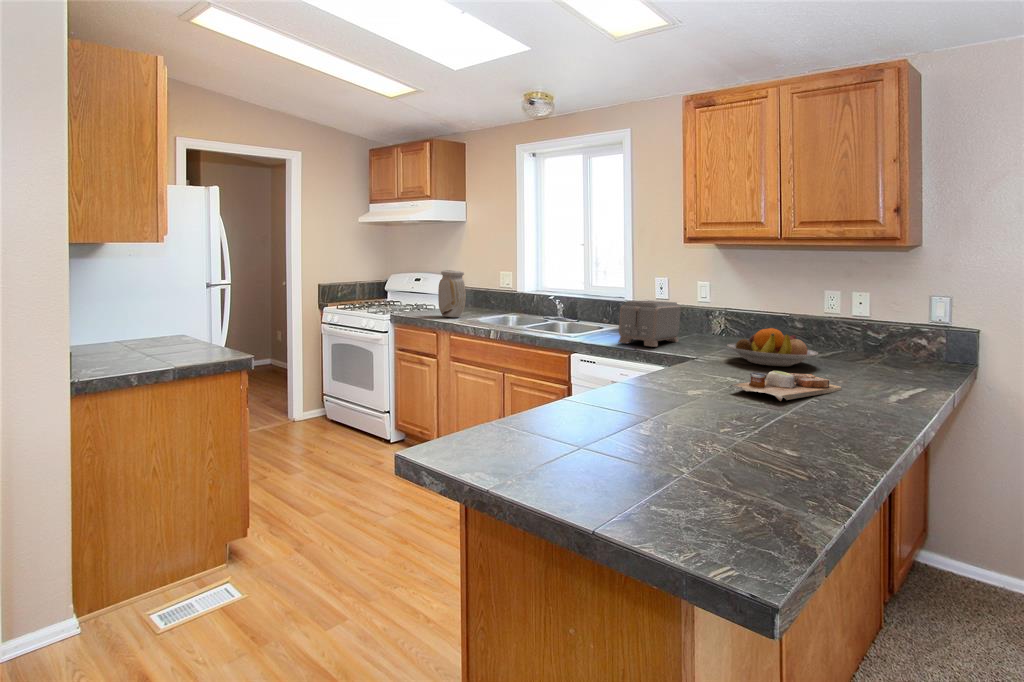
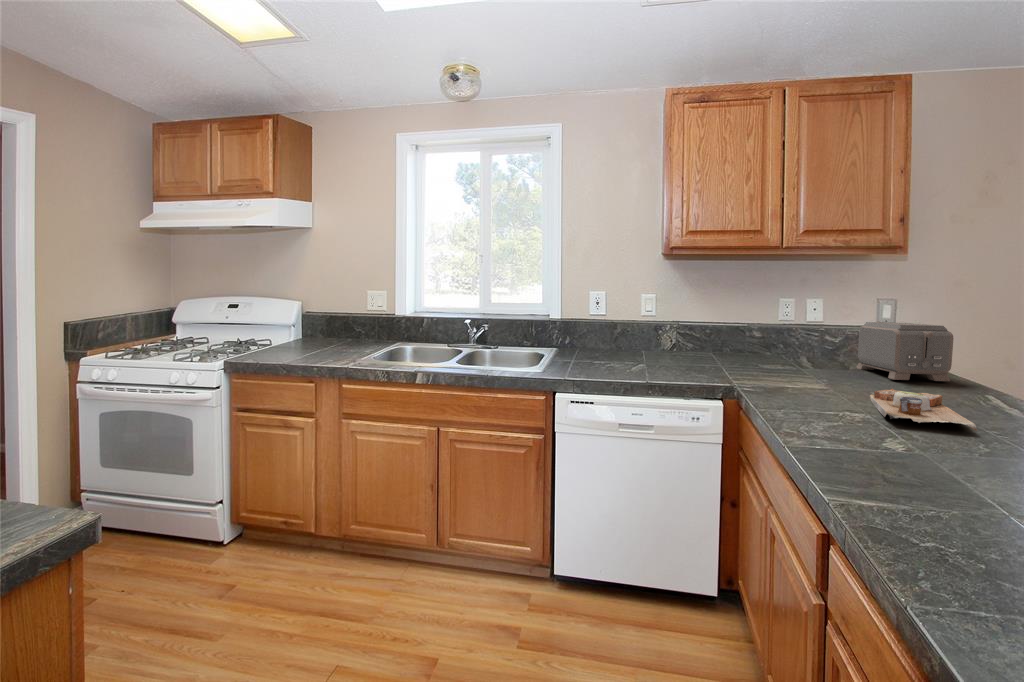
vase: present [438,270,466,317] -> none [302,292,342,356]
toaster: present [618,300,681,347] -> present [856,322,954,381]
fruit bowl: present [727,328,818,366] -> none [744,341,848,383]

